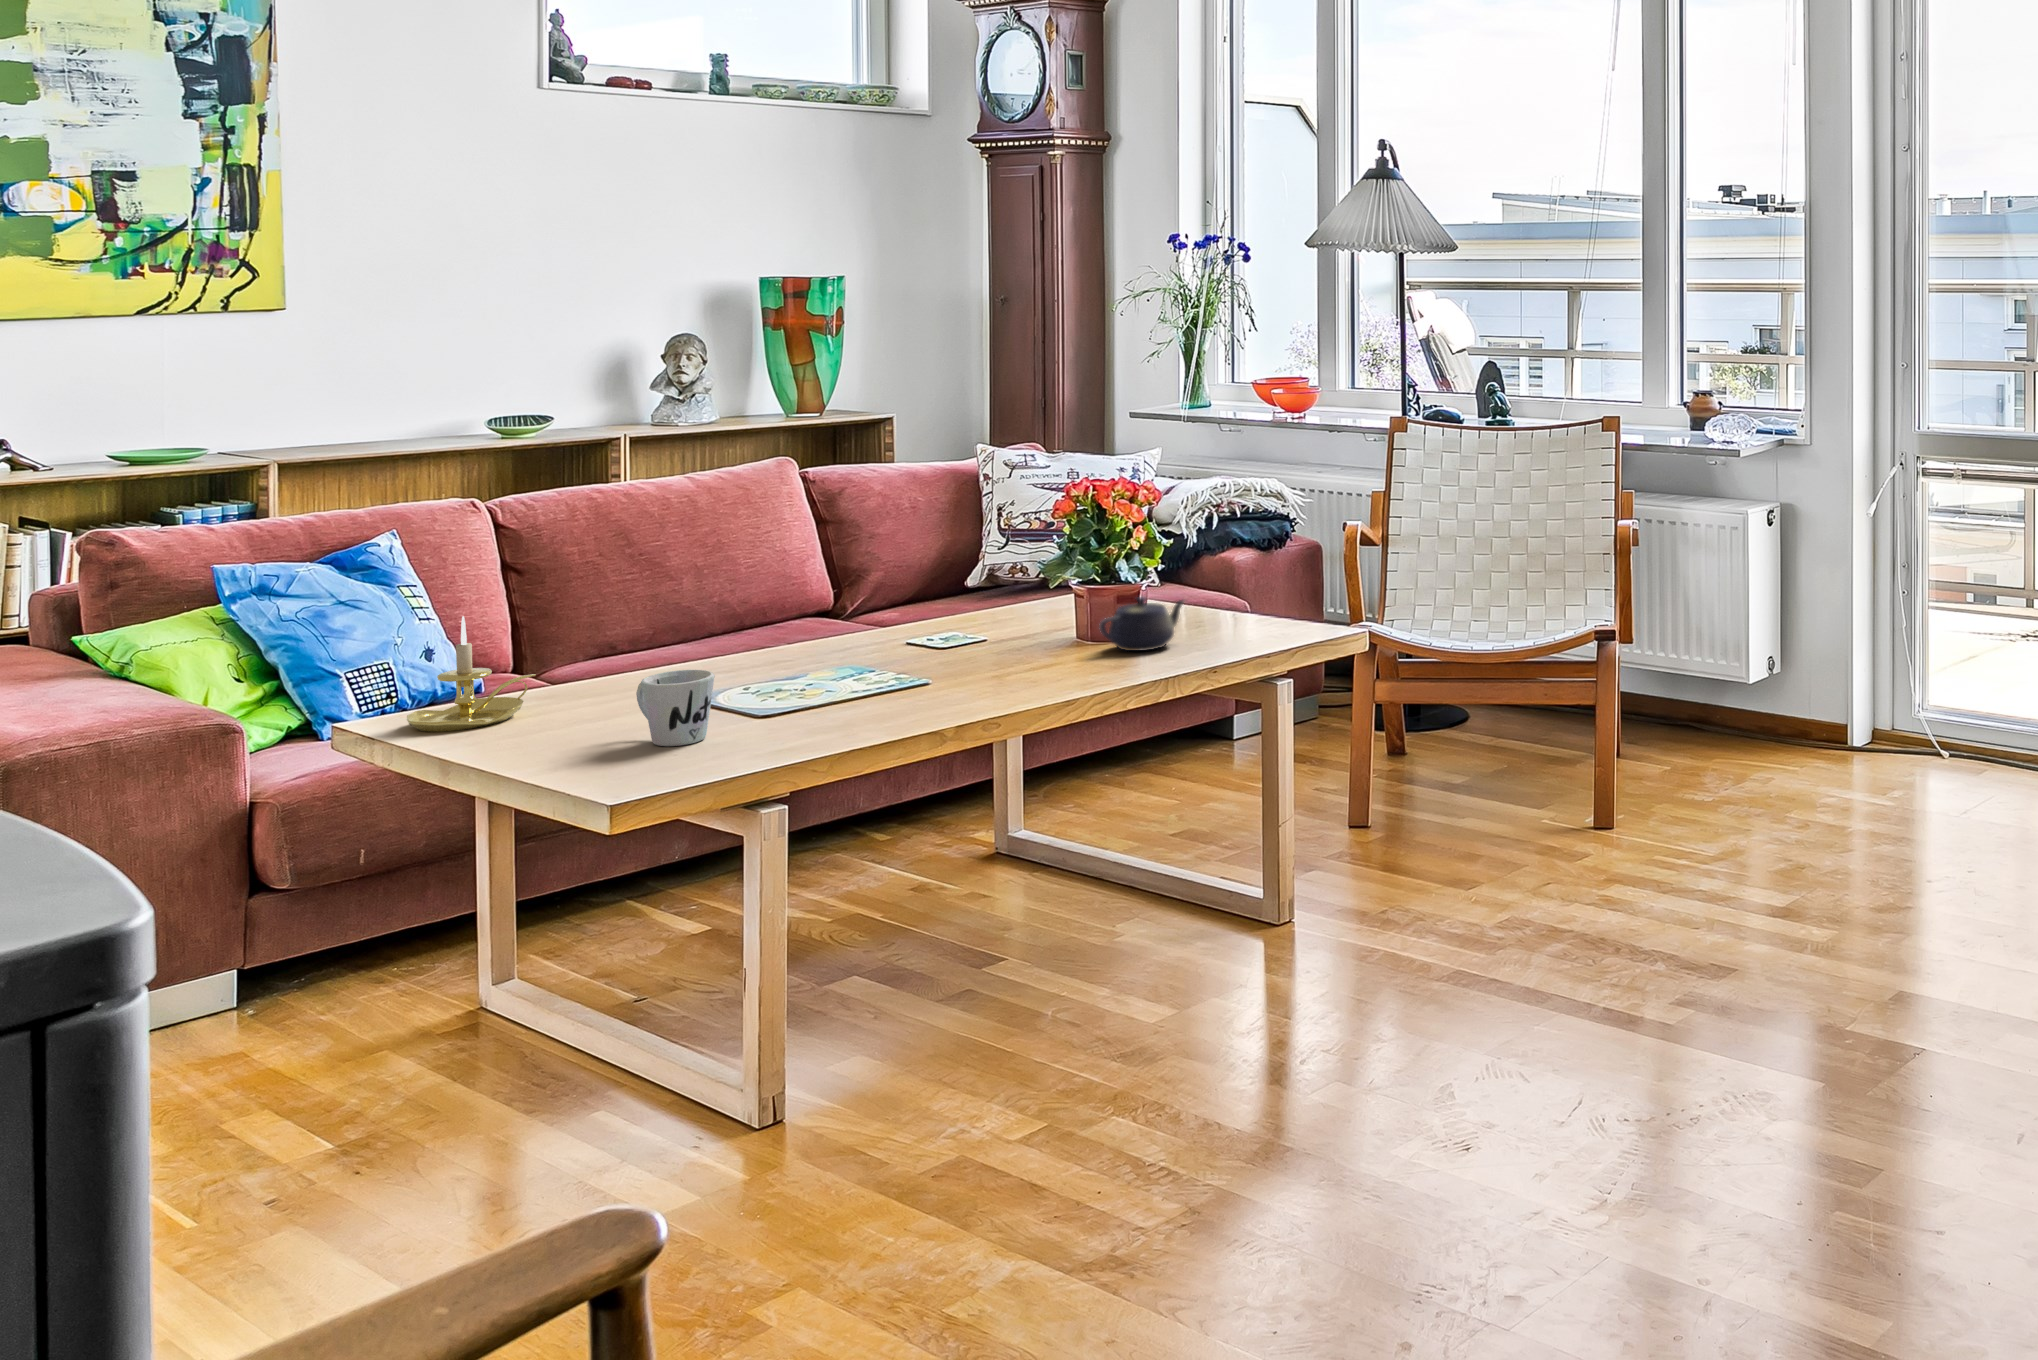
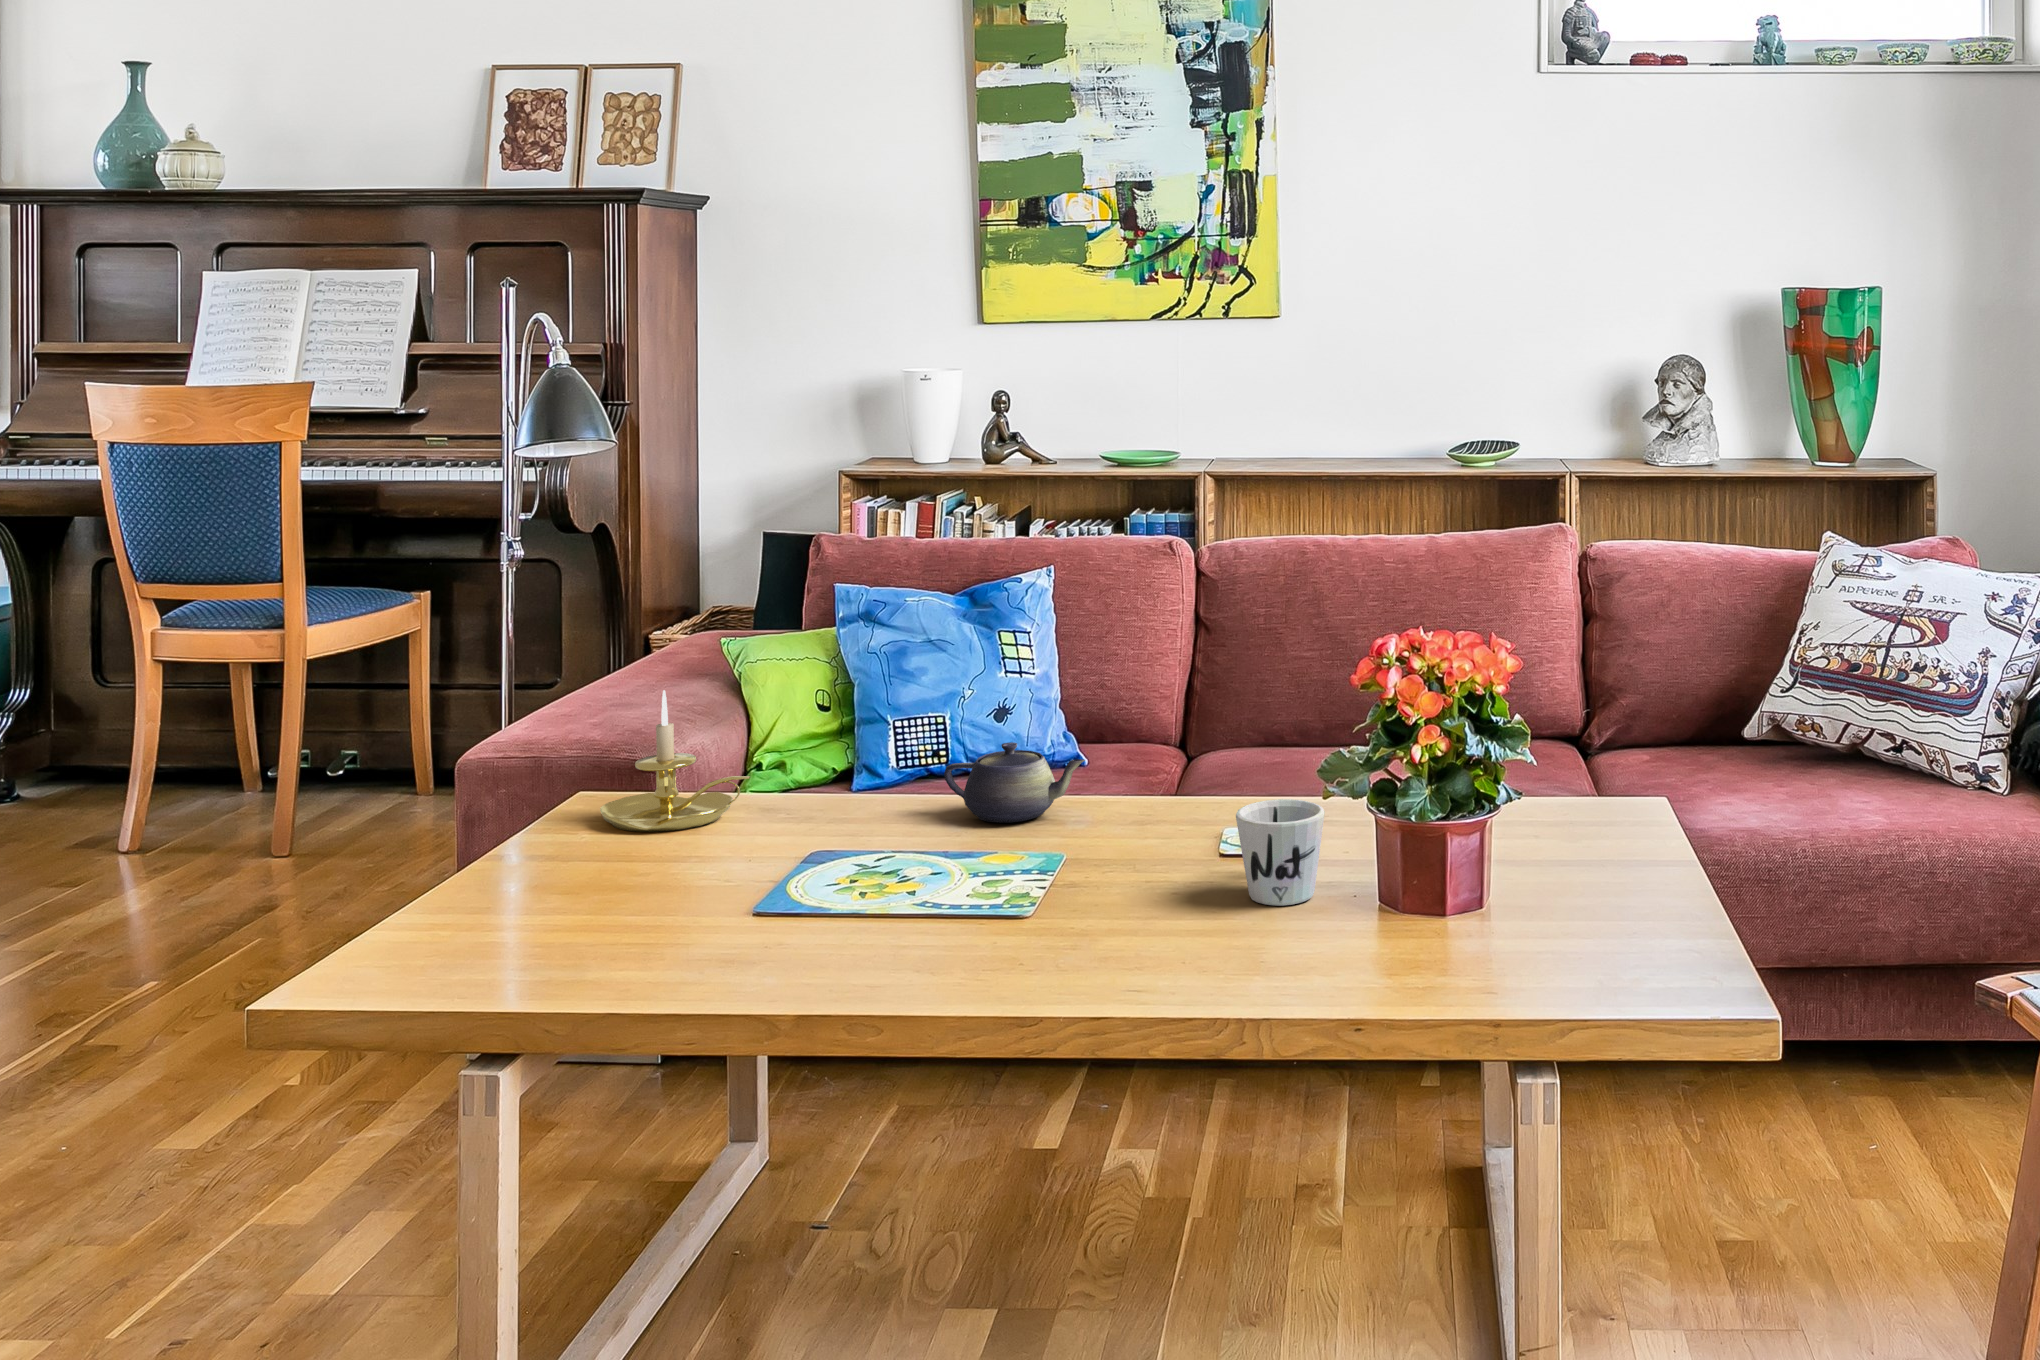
teapot: present [1100,597,1184,651] -> present [944,742,1085,823]
mug: present [636,670,715,746] -> present [1236,799,1325,906]

